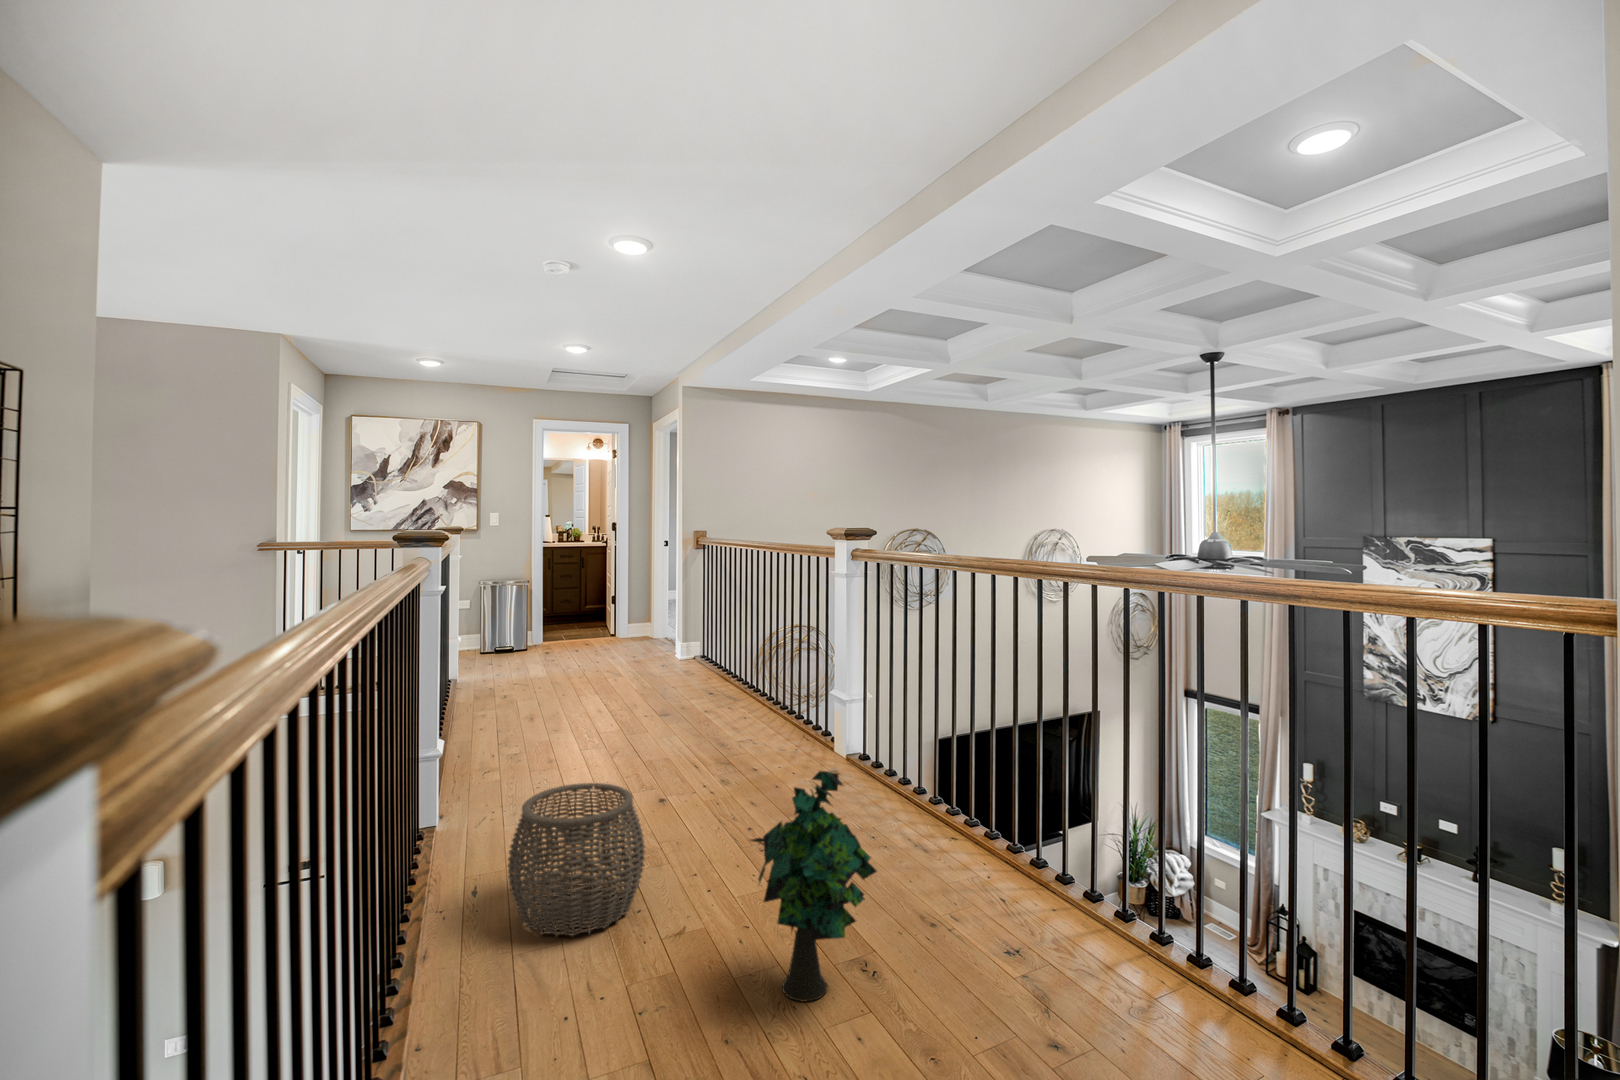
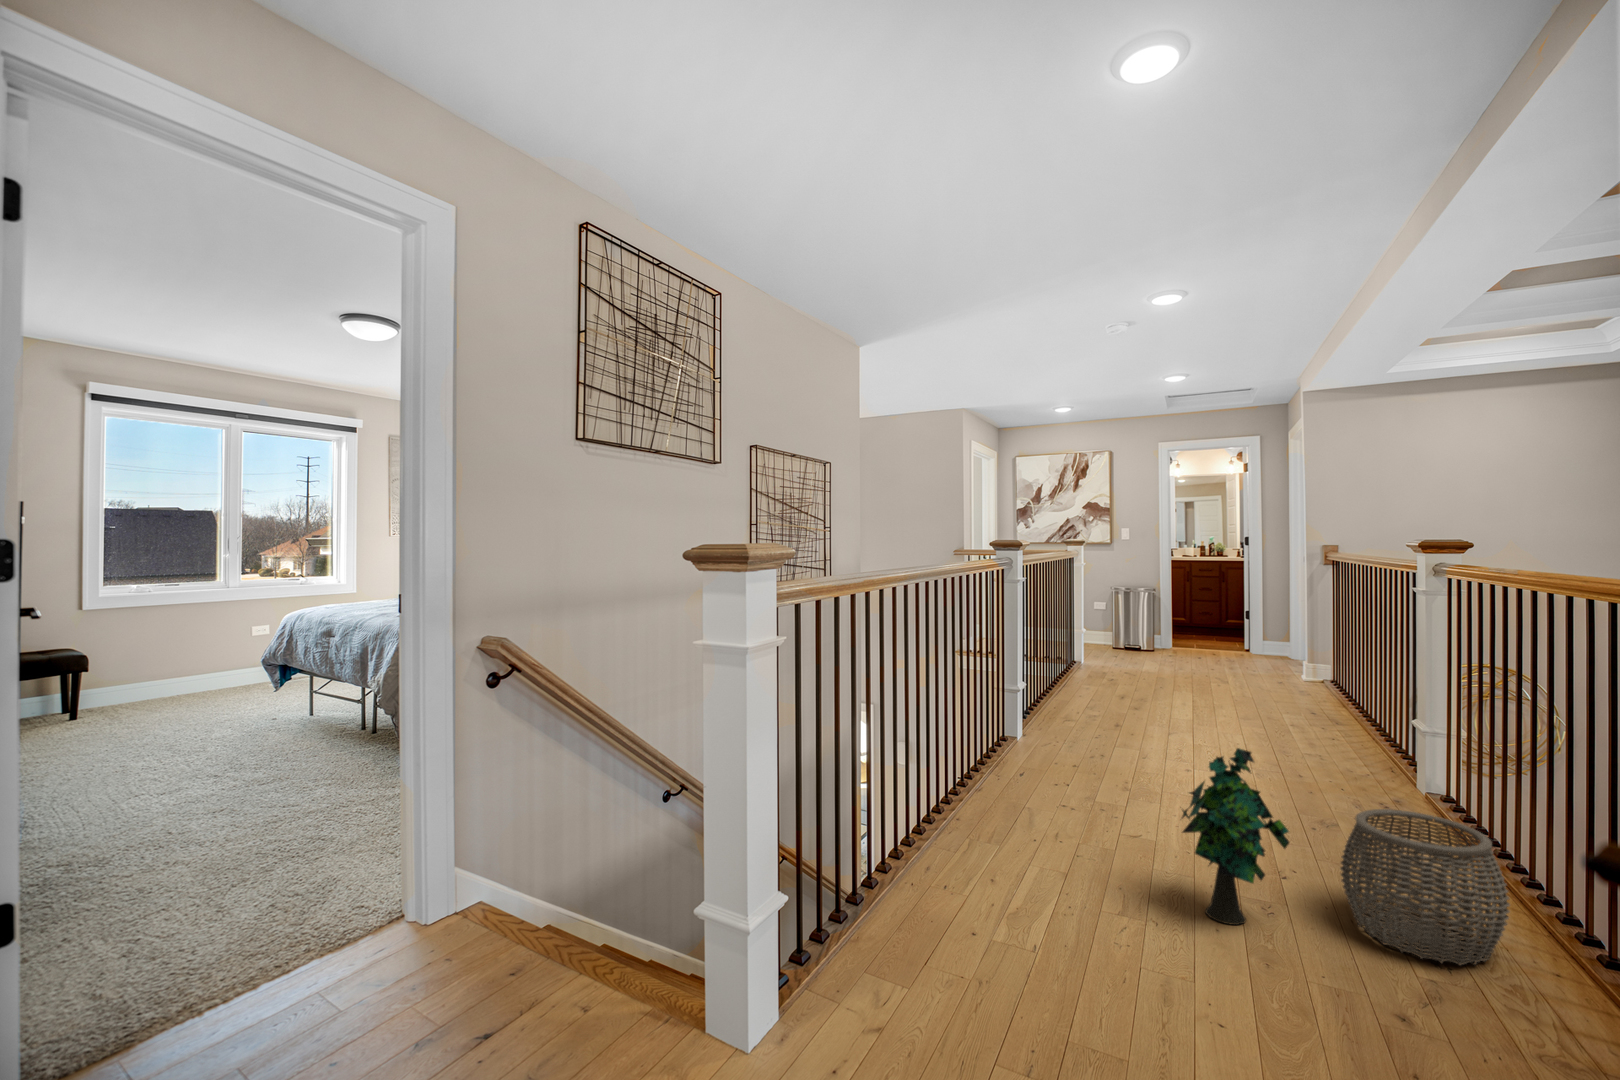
woven basket: present [508,783,645,937] -> present [1340,809,1510,966]

